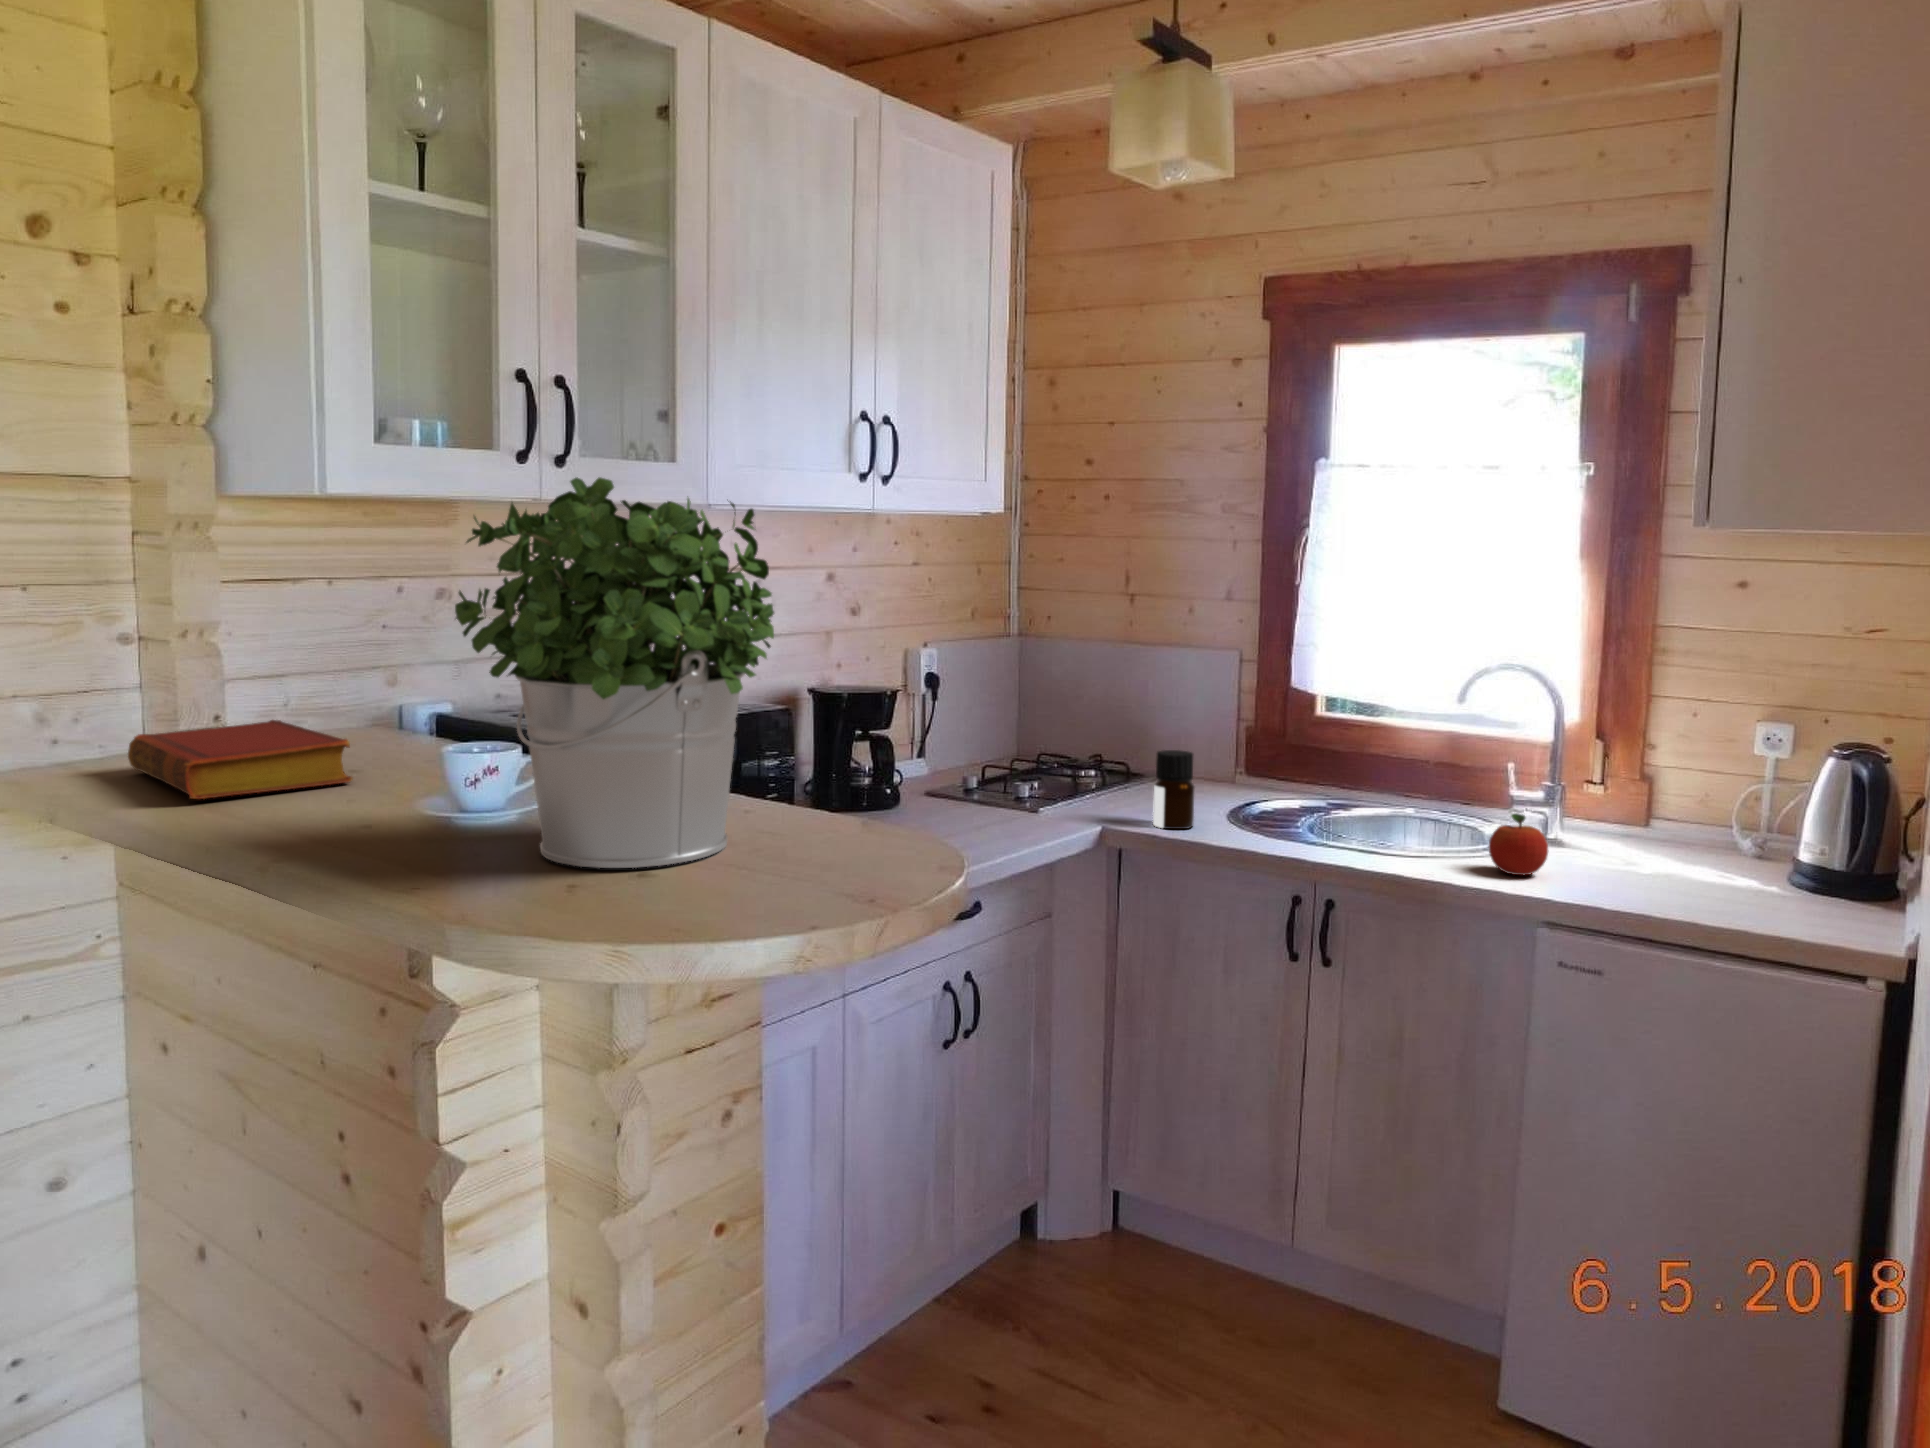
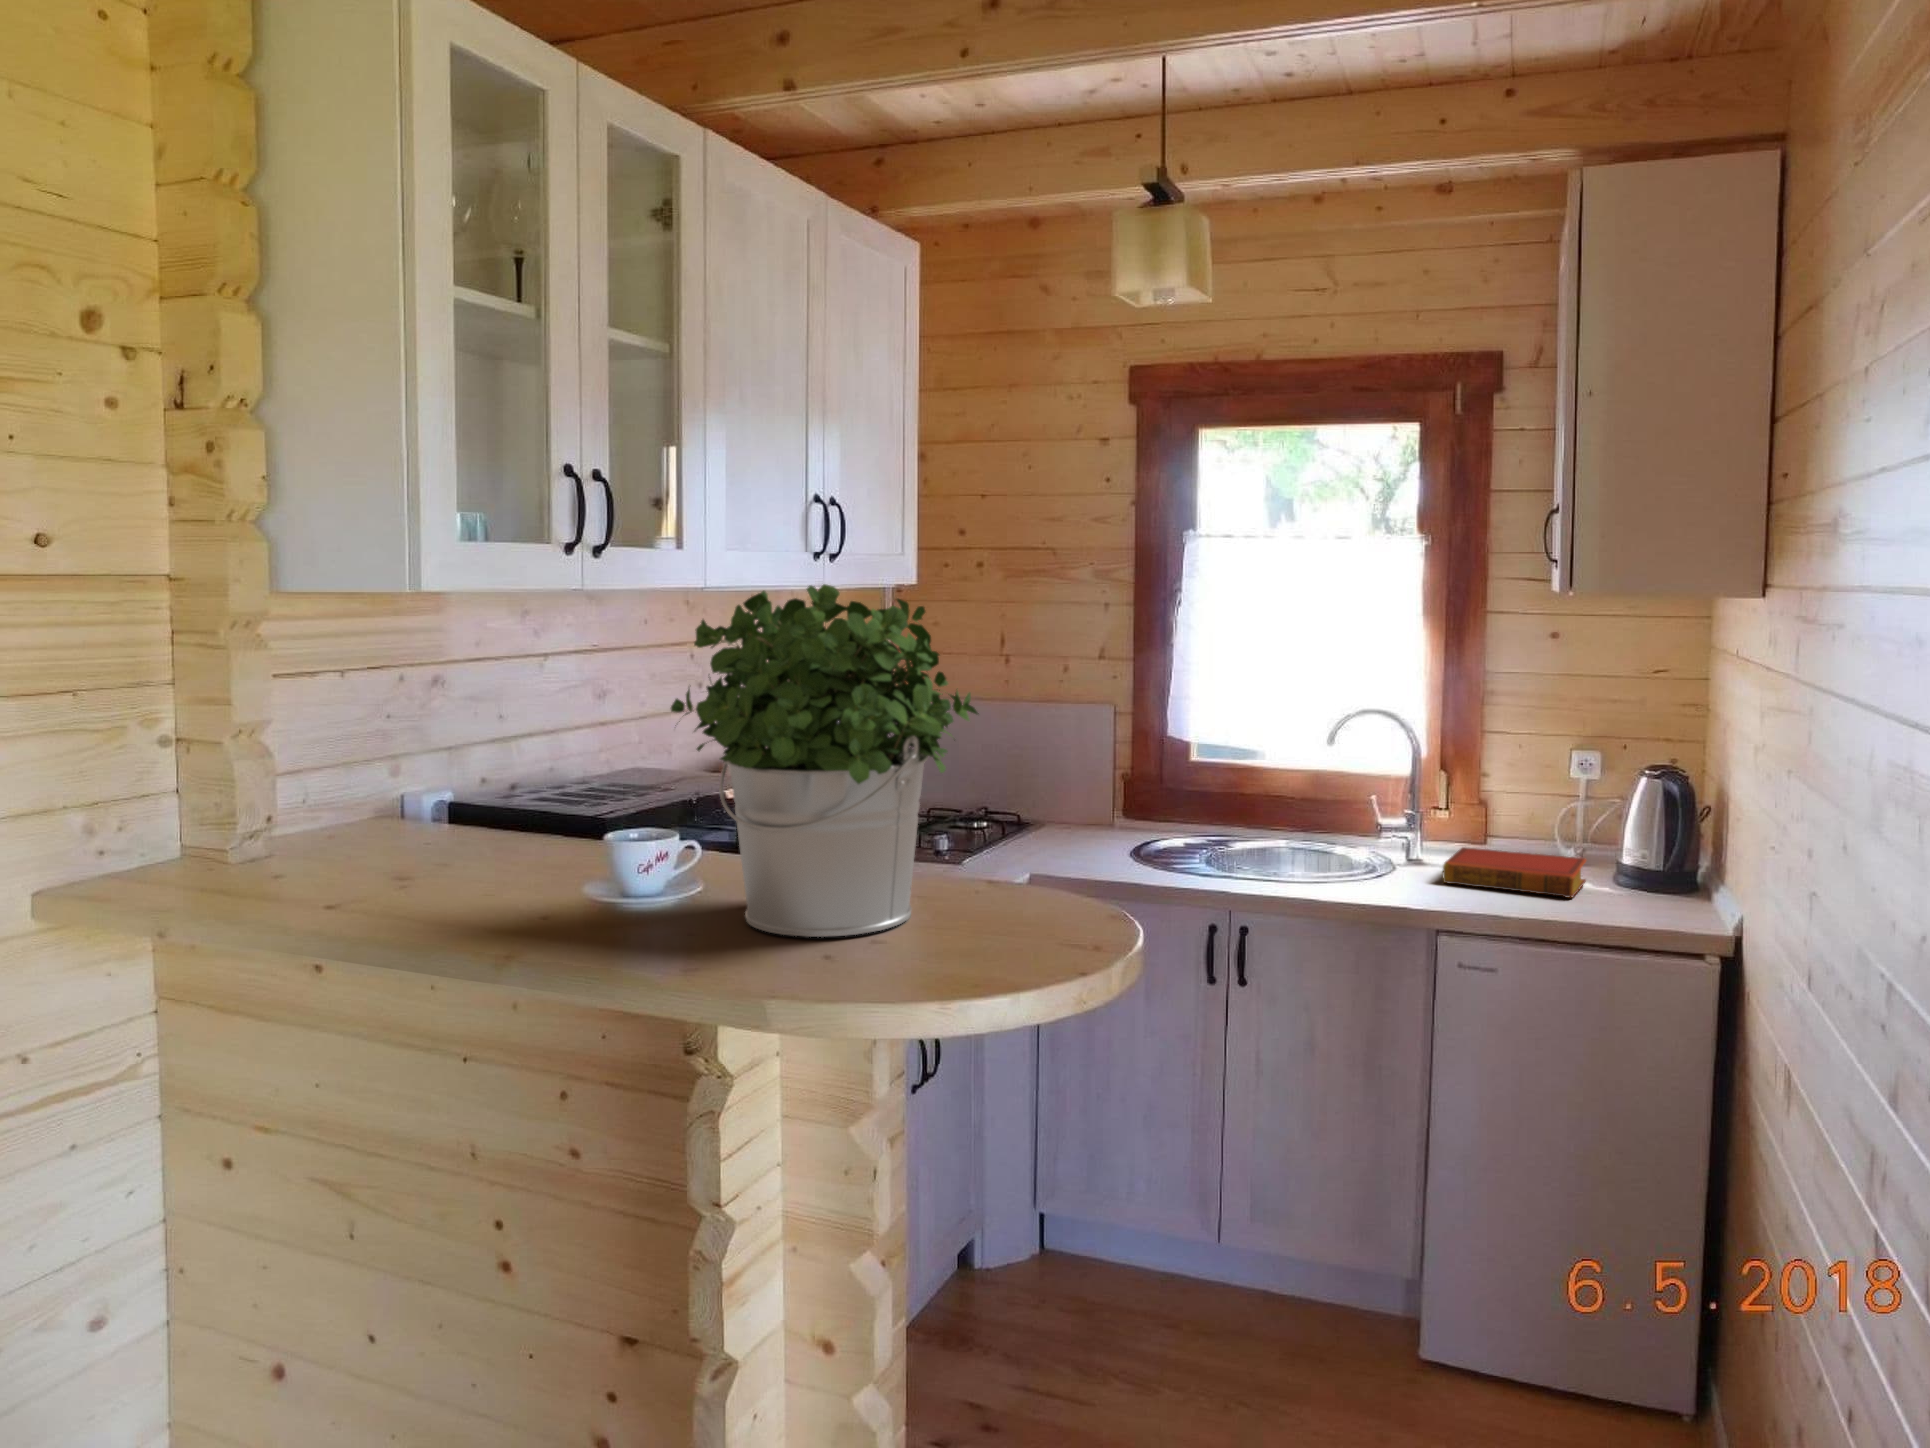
book: present [128,720,353,799] -> present [1443,847,1586,898]
bottle: present [1153,750,1195,829] -> none [1079,799,1116,872]
fruit: present [1489,813,1548,875] -> none [1384,839,1434,893]

